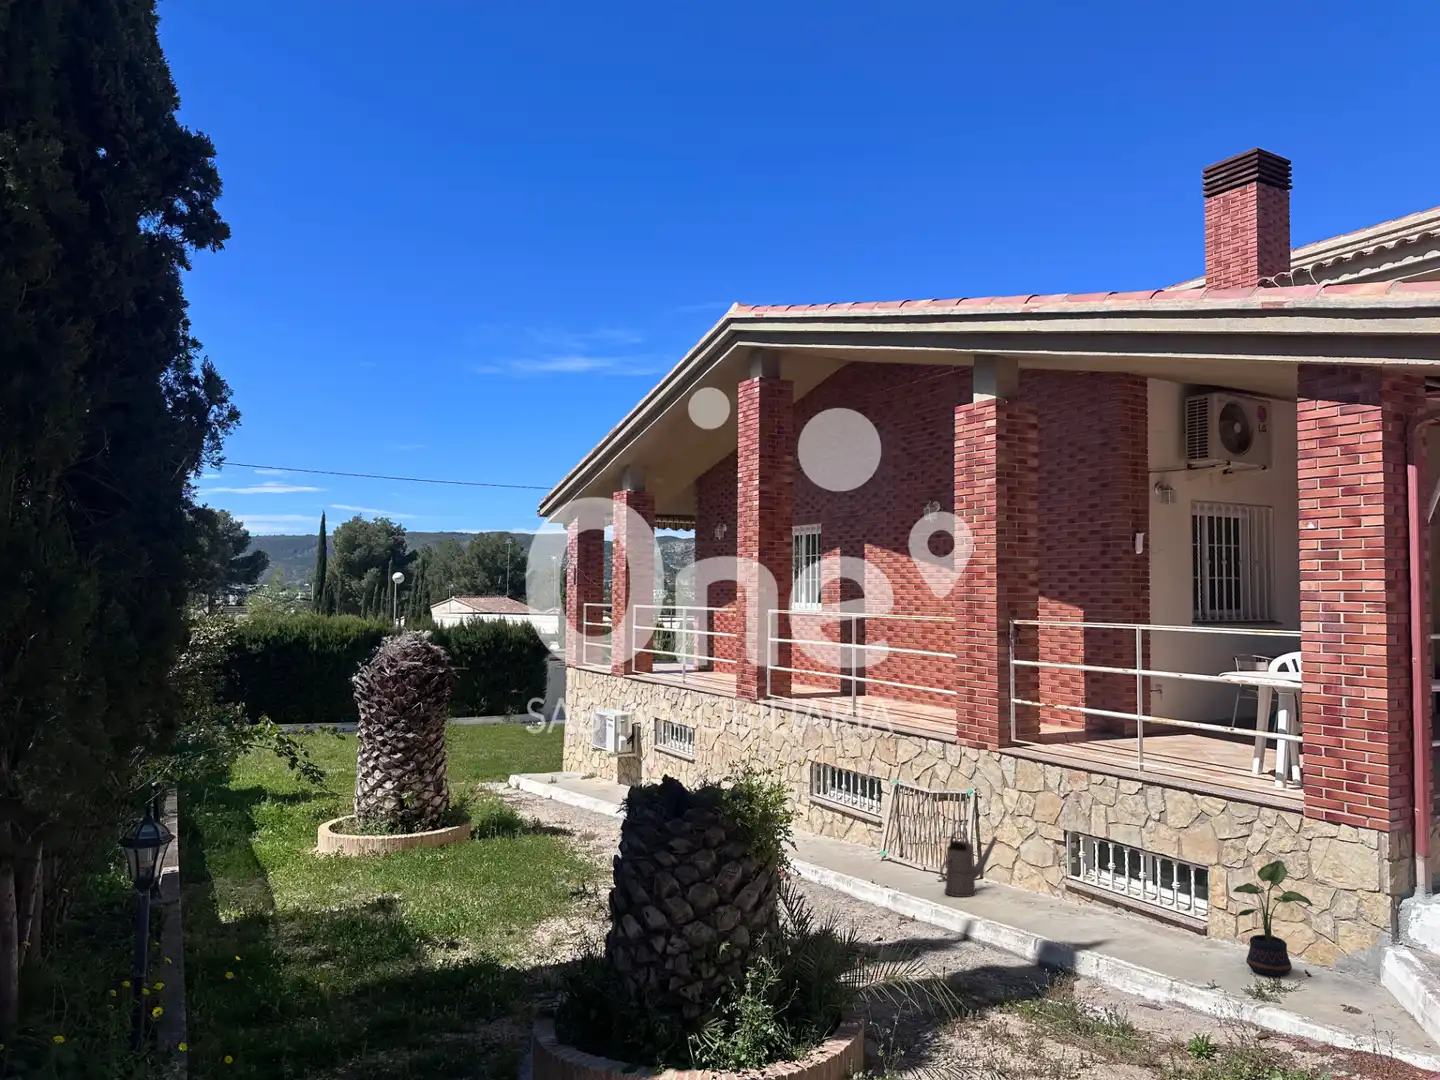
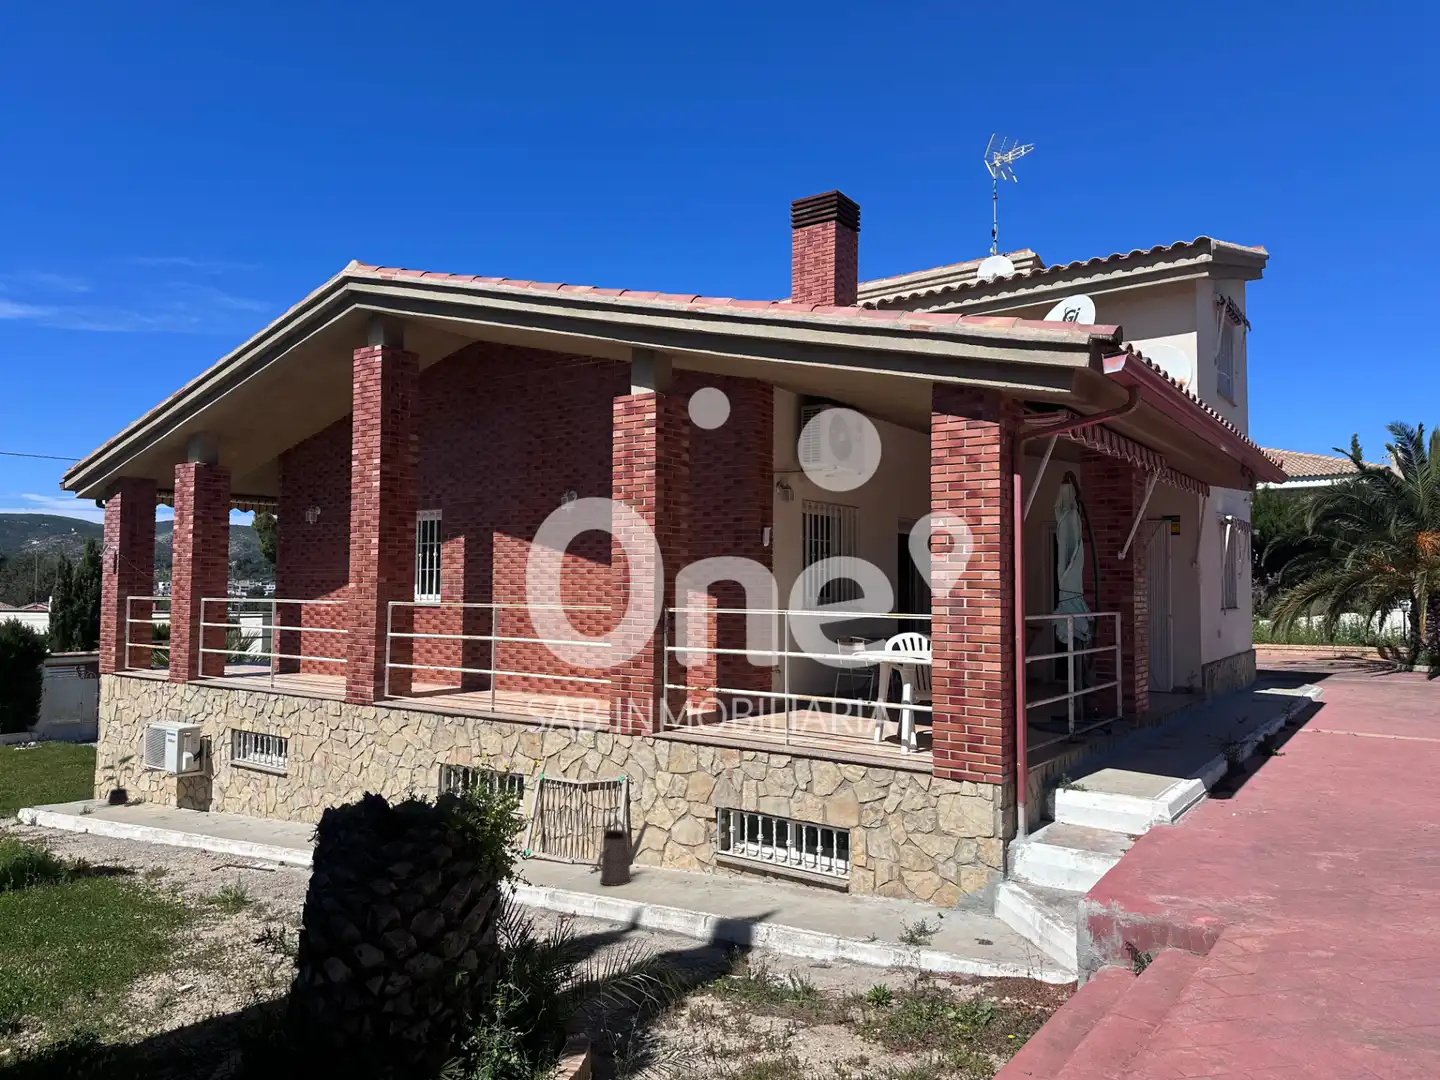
potted plant: present [1233,860,1312,976] -> present [101,754,135,805]

